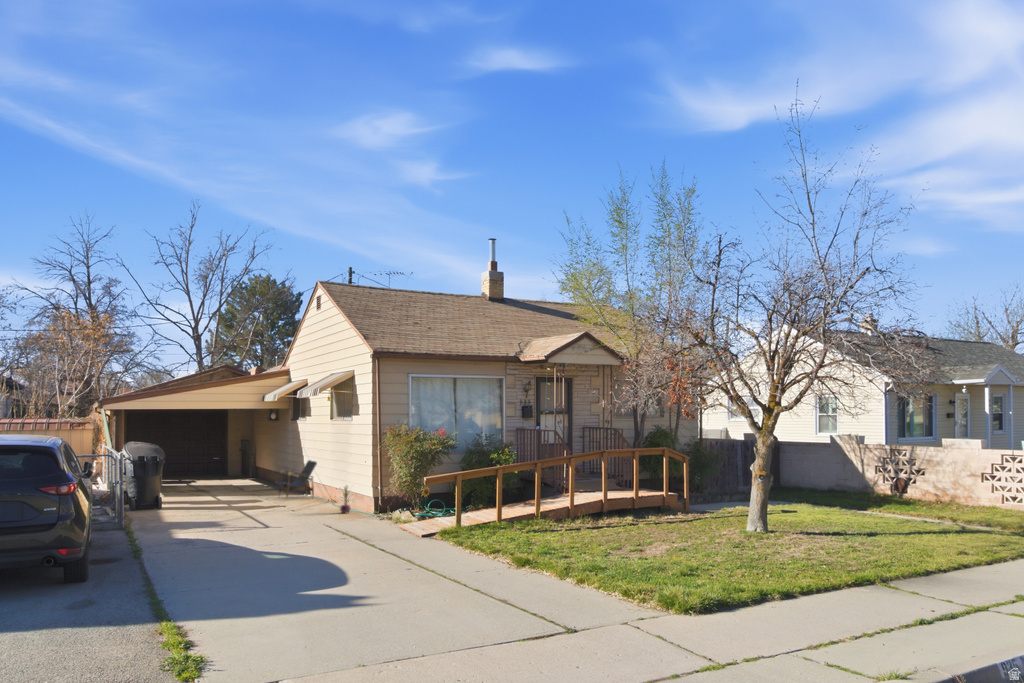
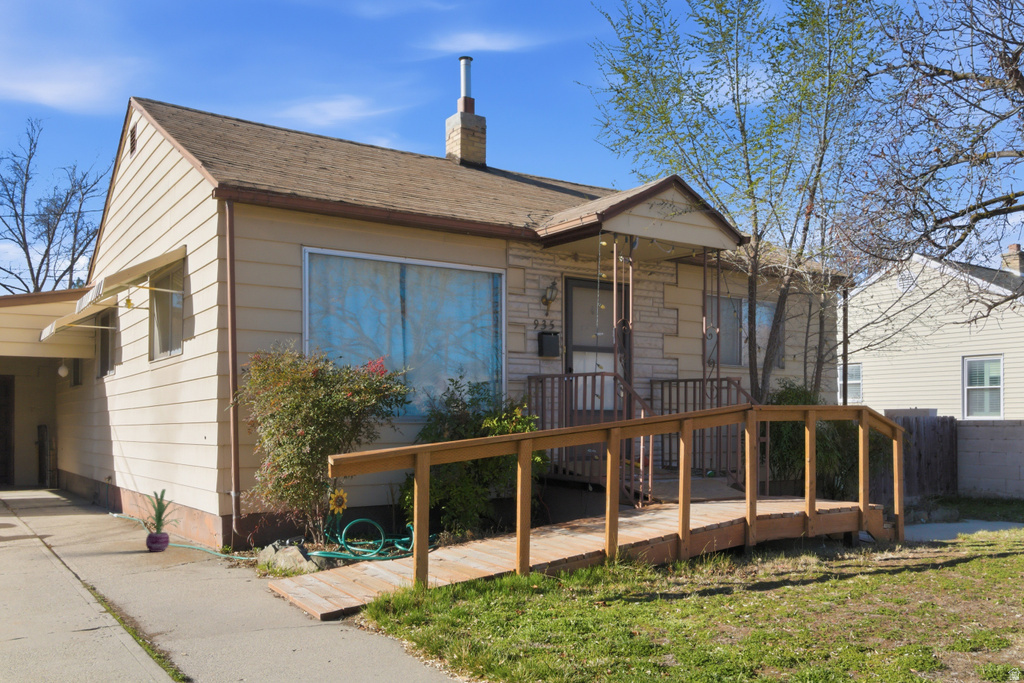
lounge chair: present [275,460,317,500] -> none [42,447,128,524]

